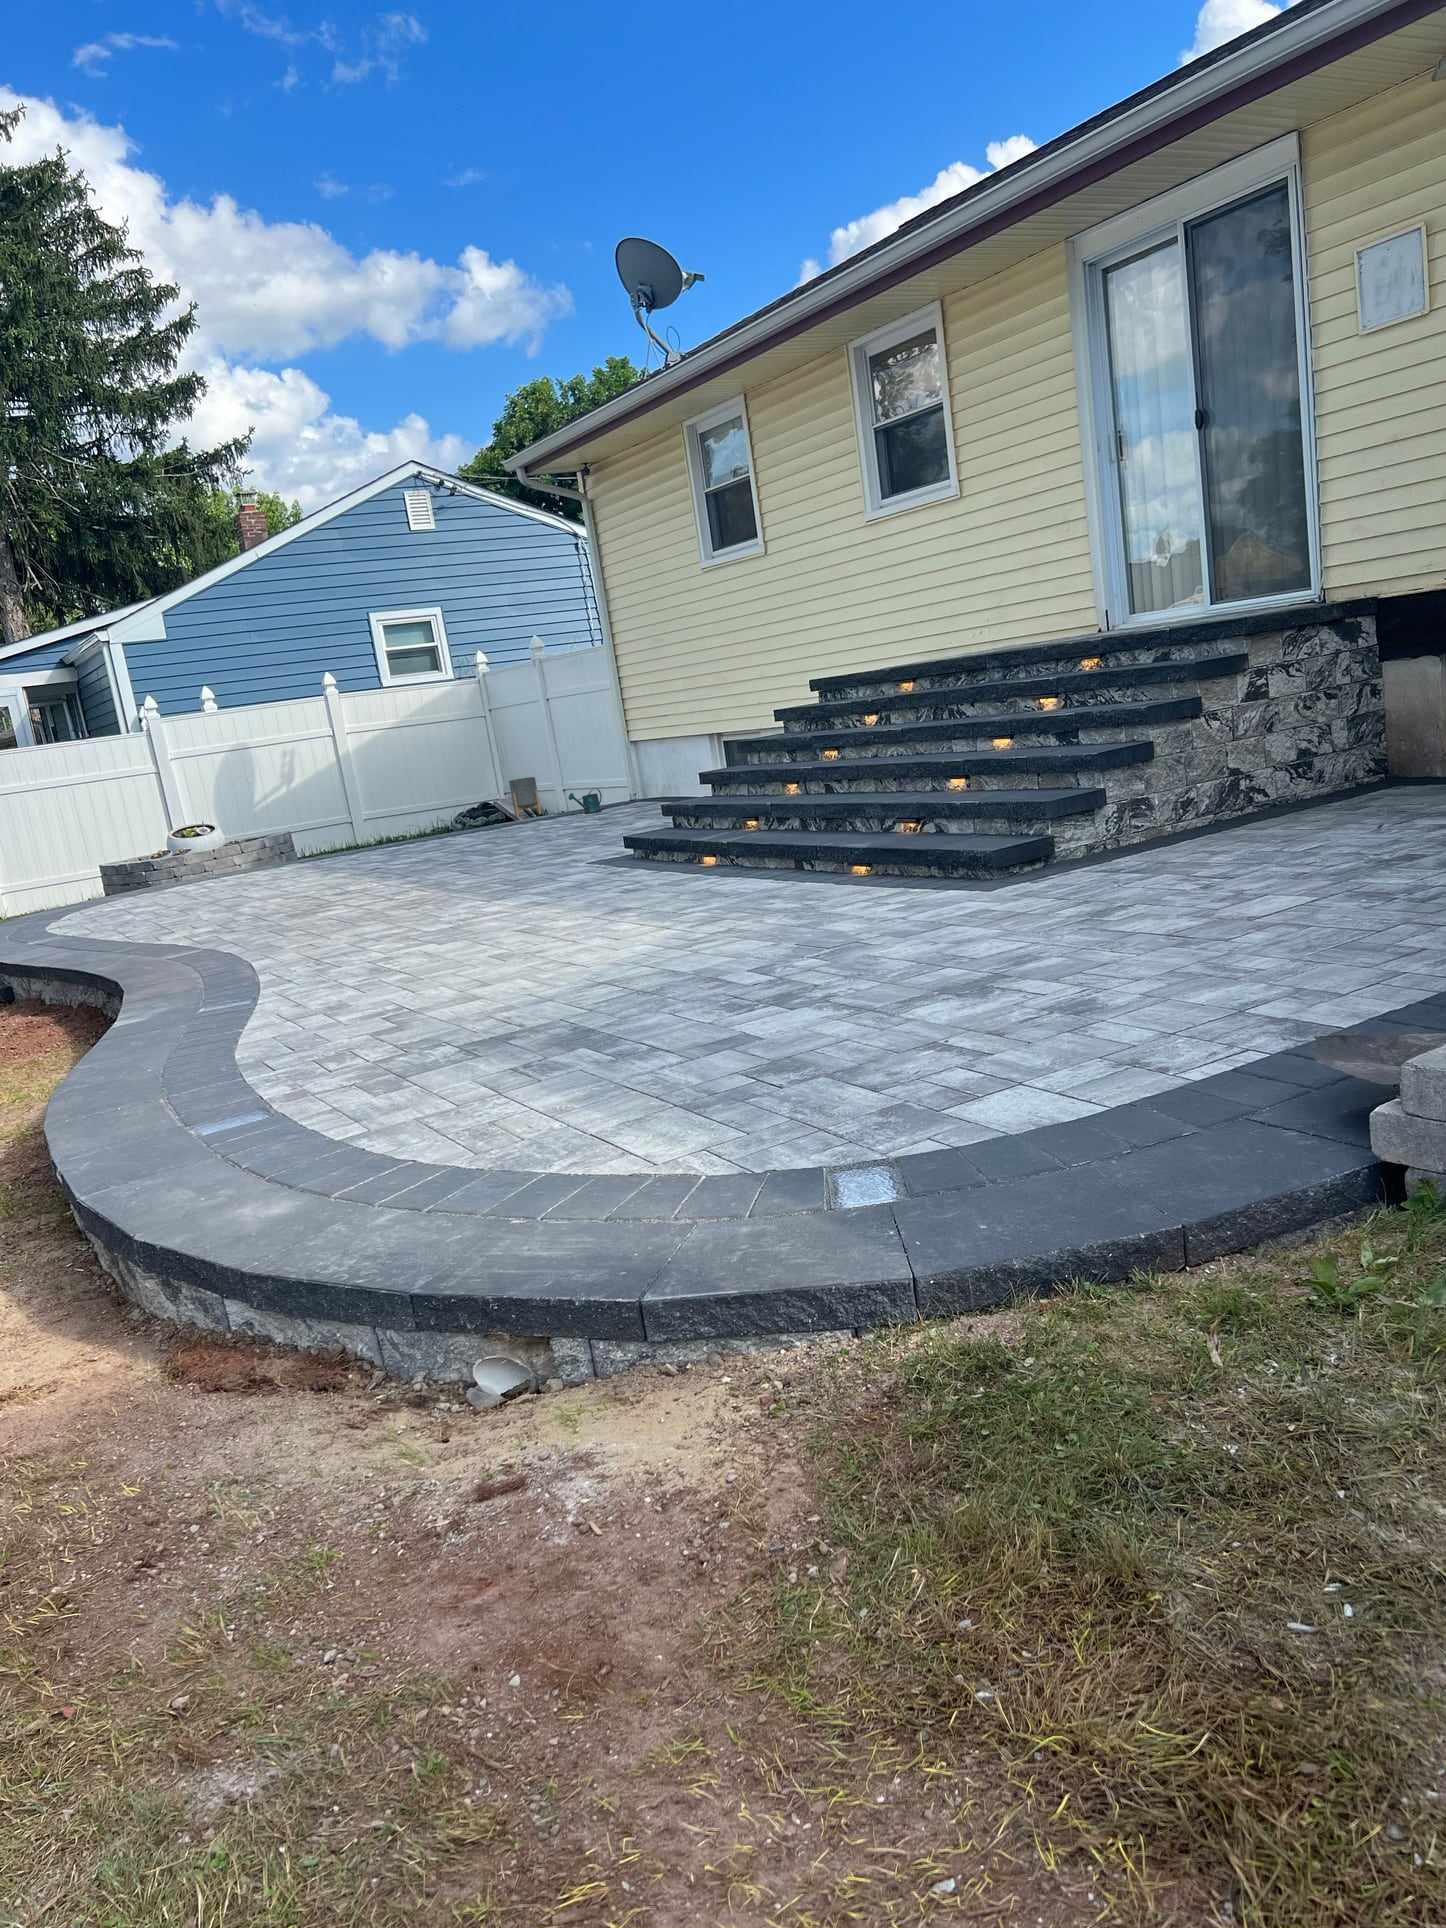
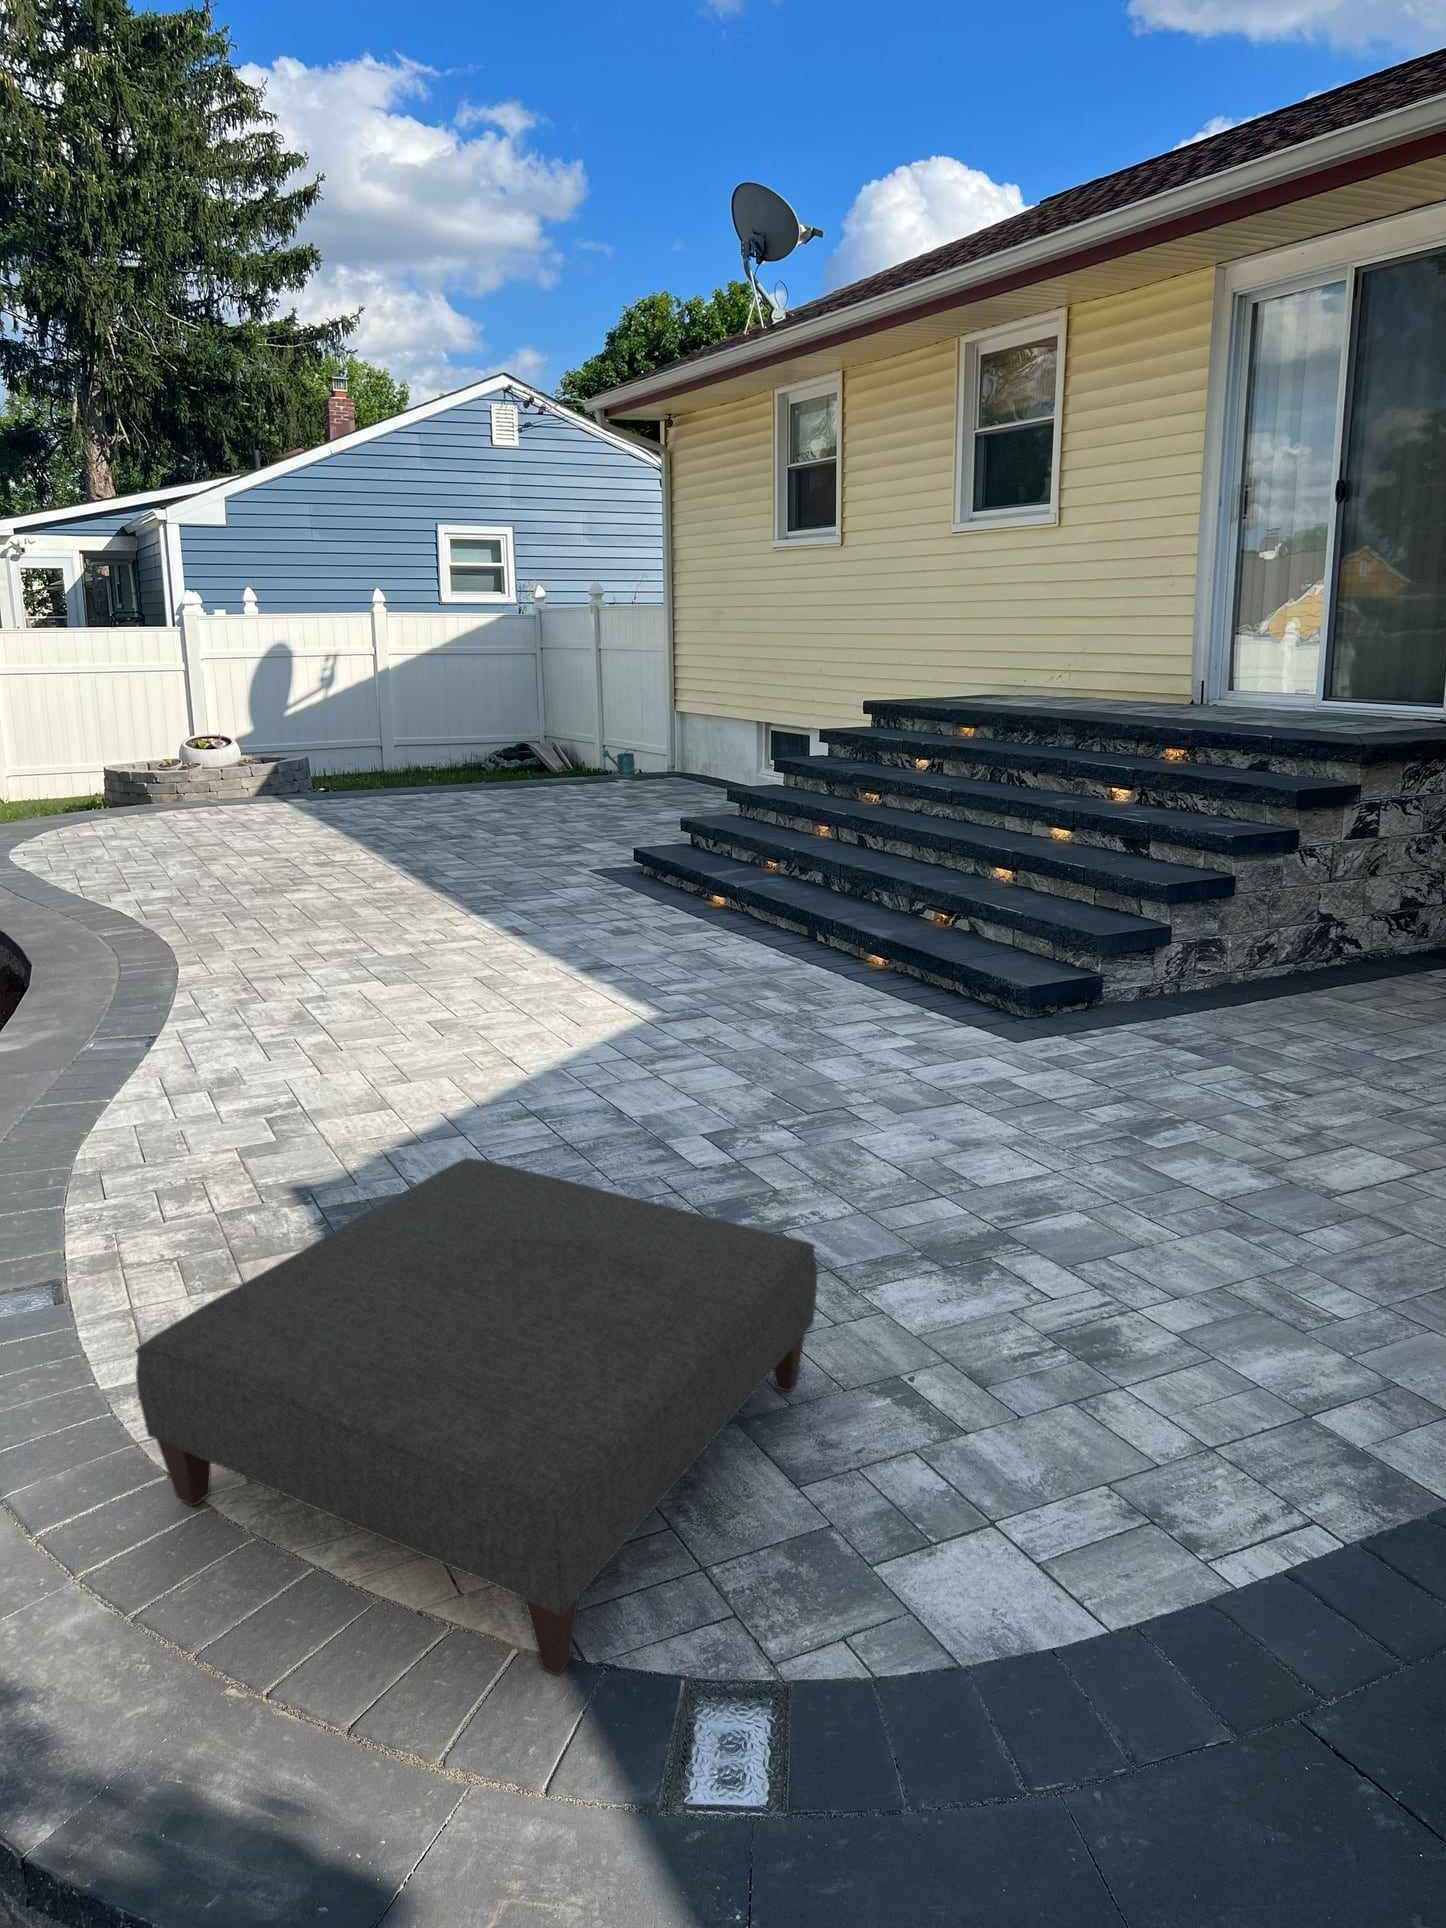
planter: present [509,777,541,818] -> none [547,722,576,763]
ottoman: none [387,940,859,1167] -> present [136,1158,817,1675]

